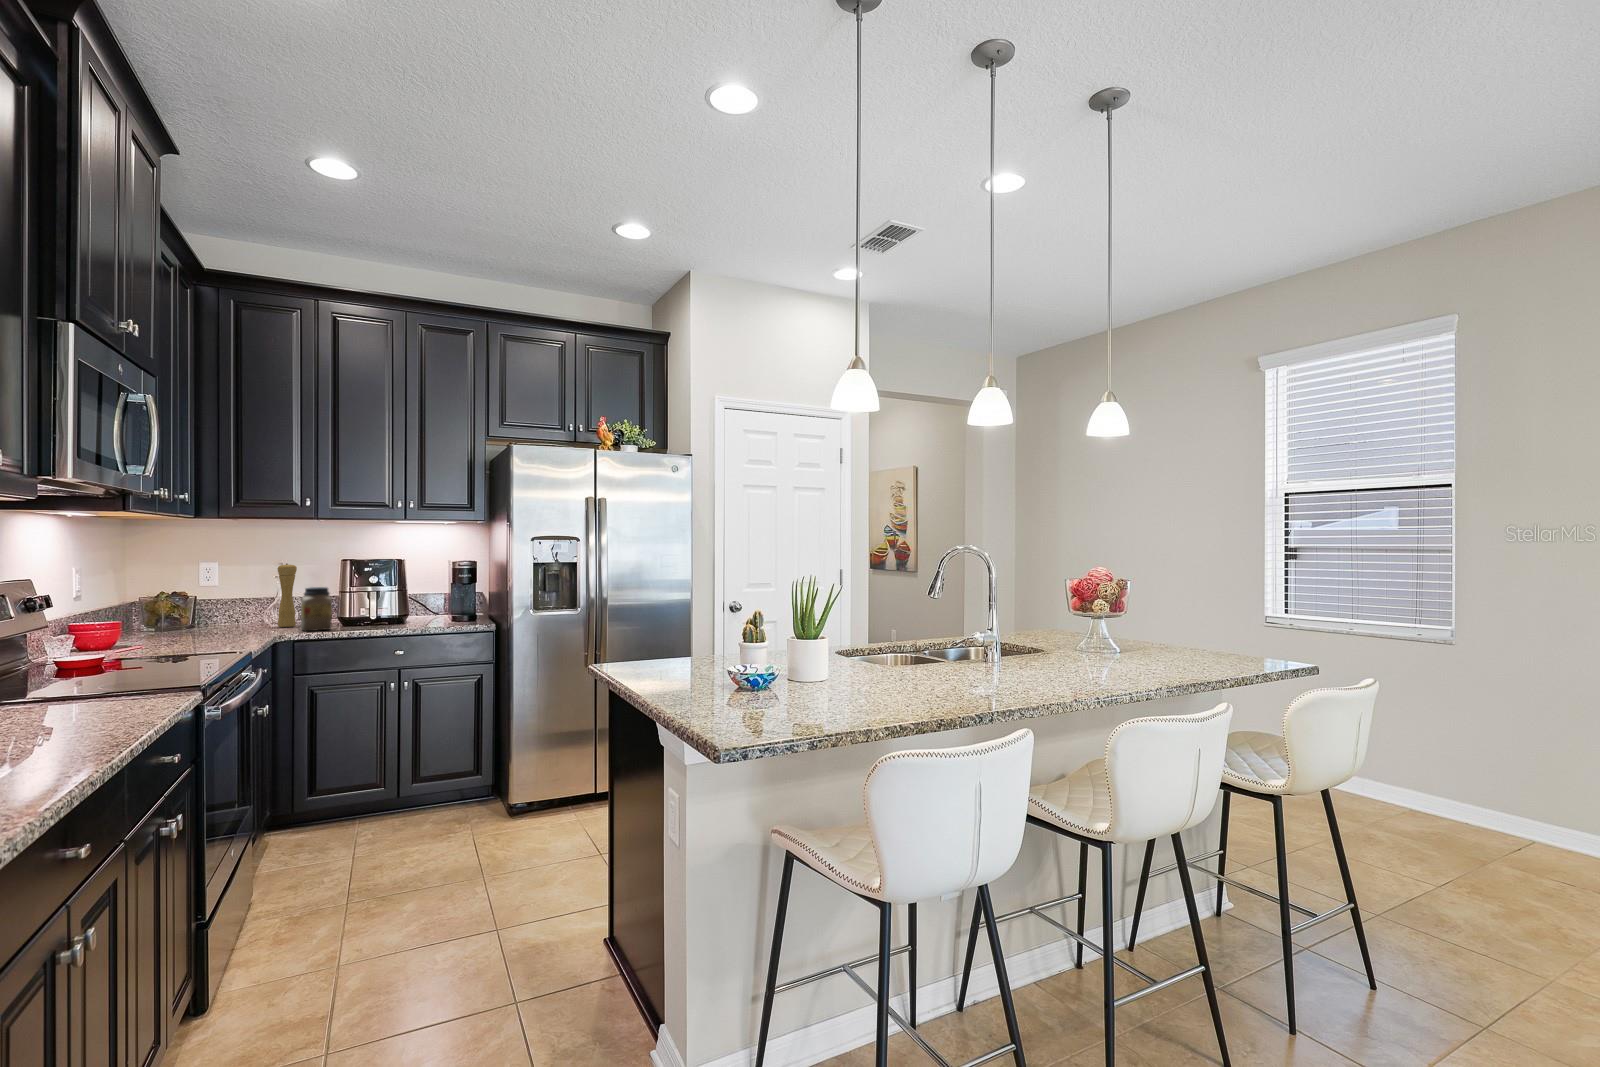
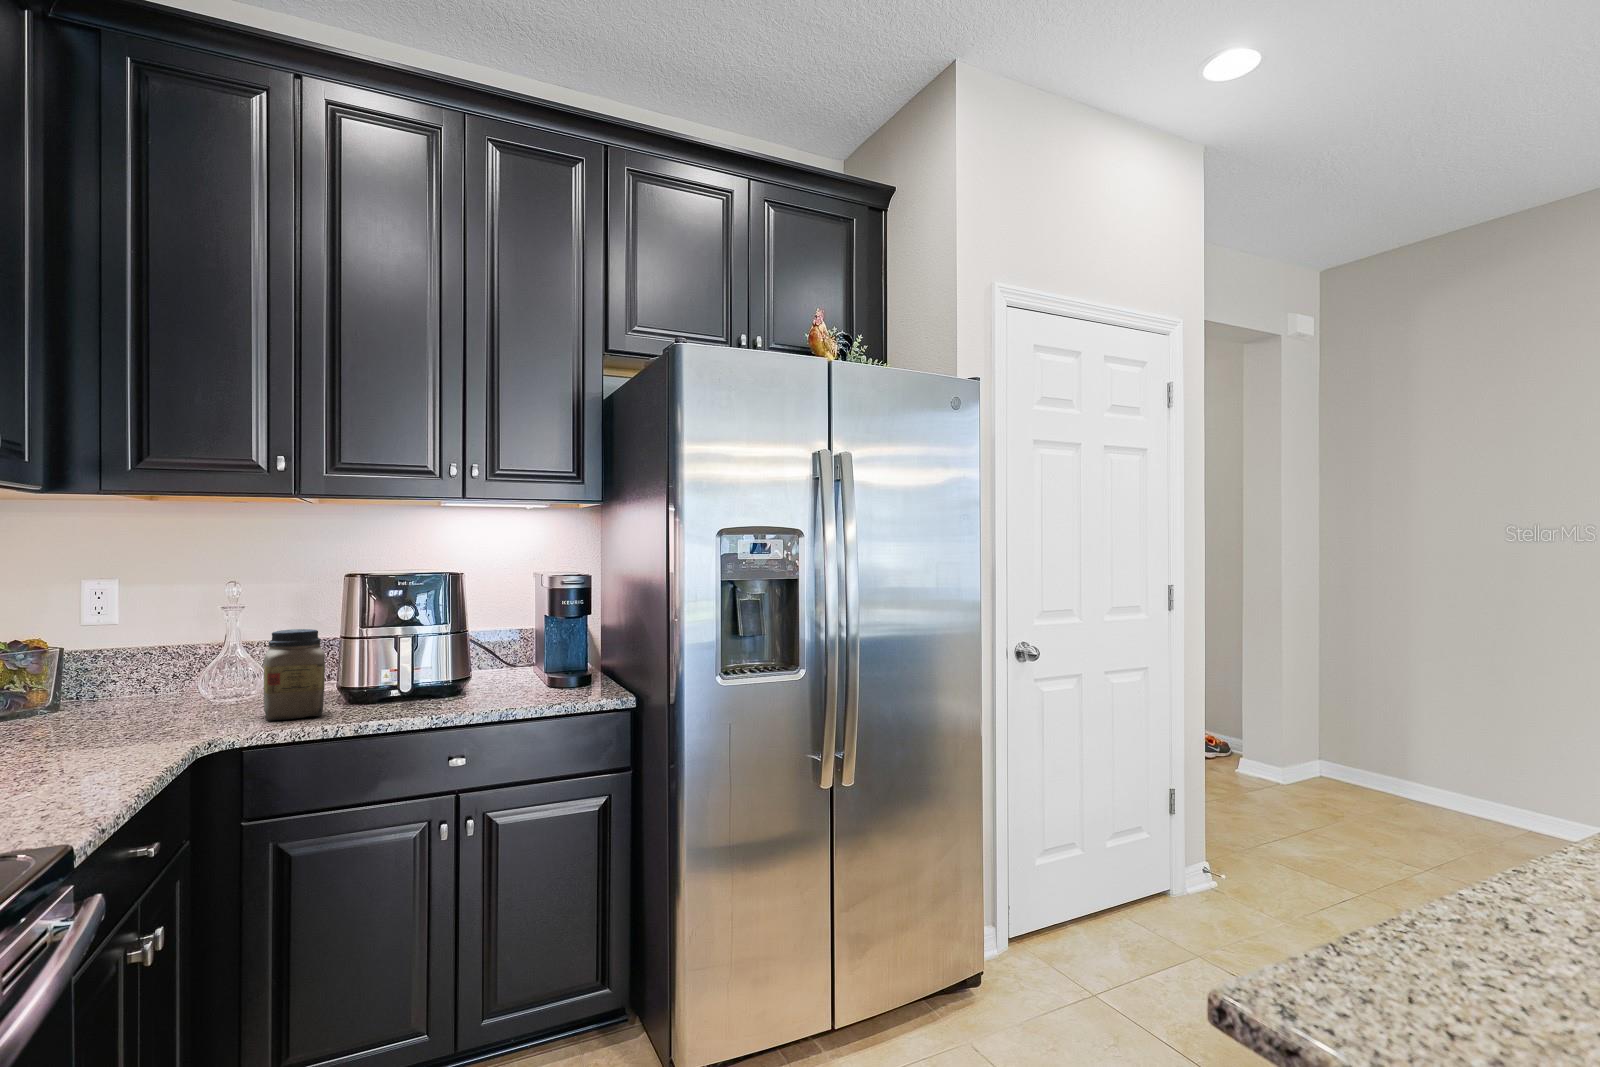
pepper mill: present [278,564,297,627] -> none [224,582,262,706]

